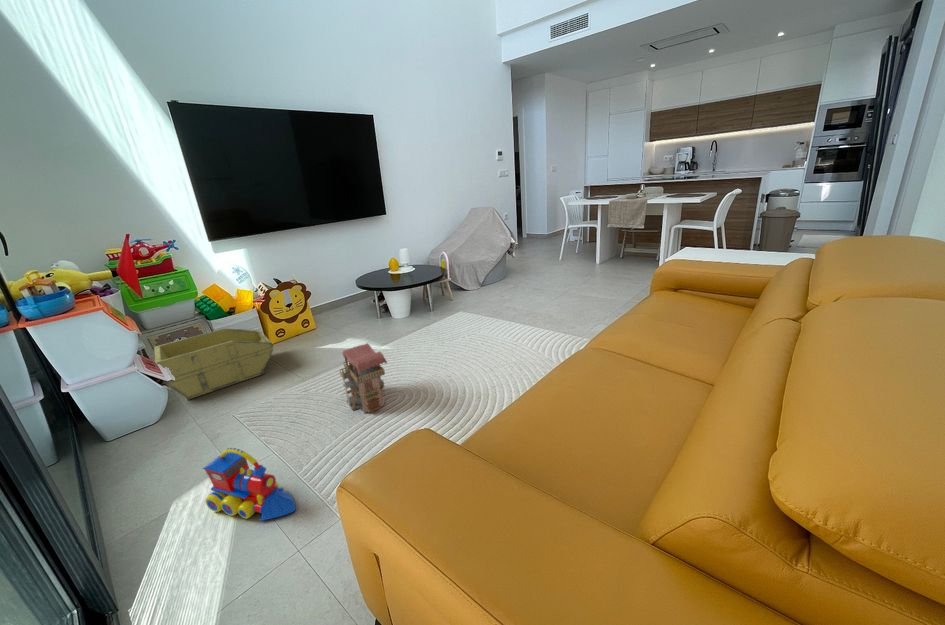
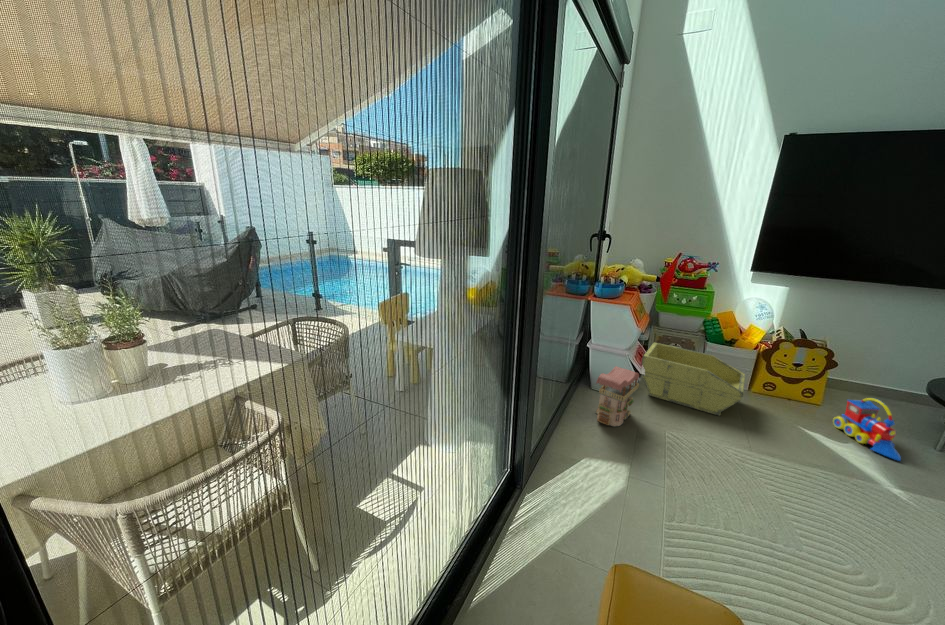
toy house: present [340,343,387,413] -> present [596,366,639,426]
toy train: present [203,448,295,521] -> present [833,398,901,461]

